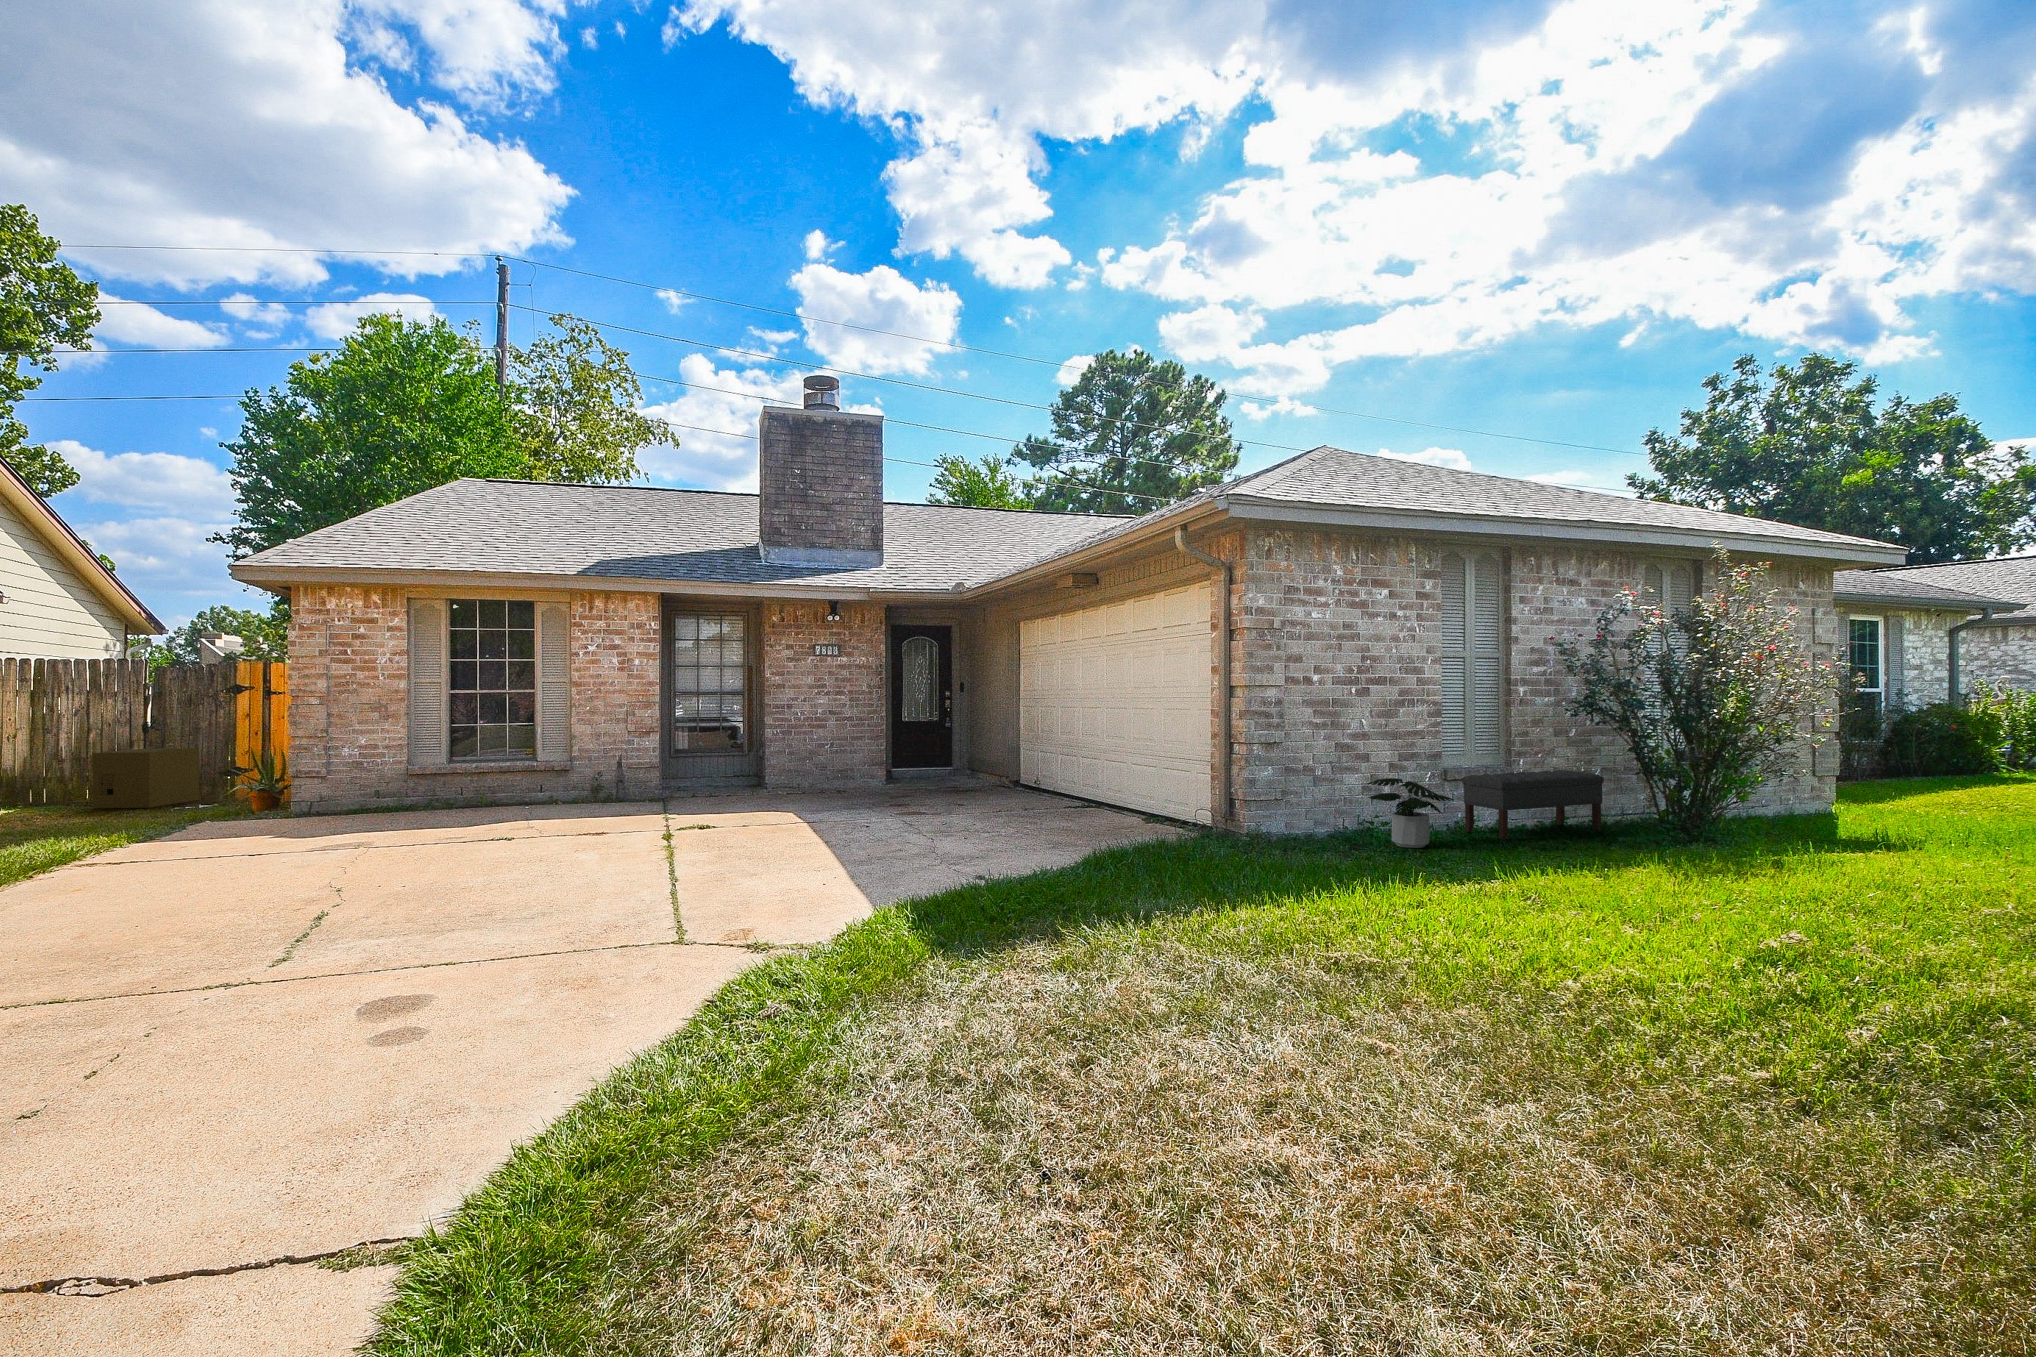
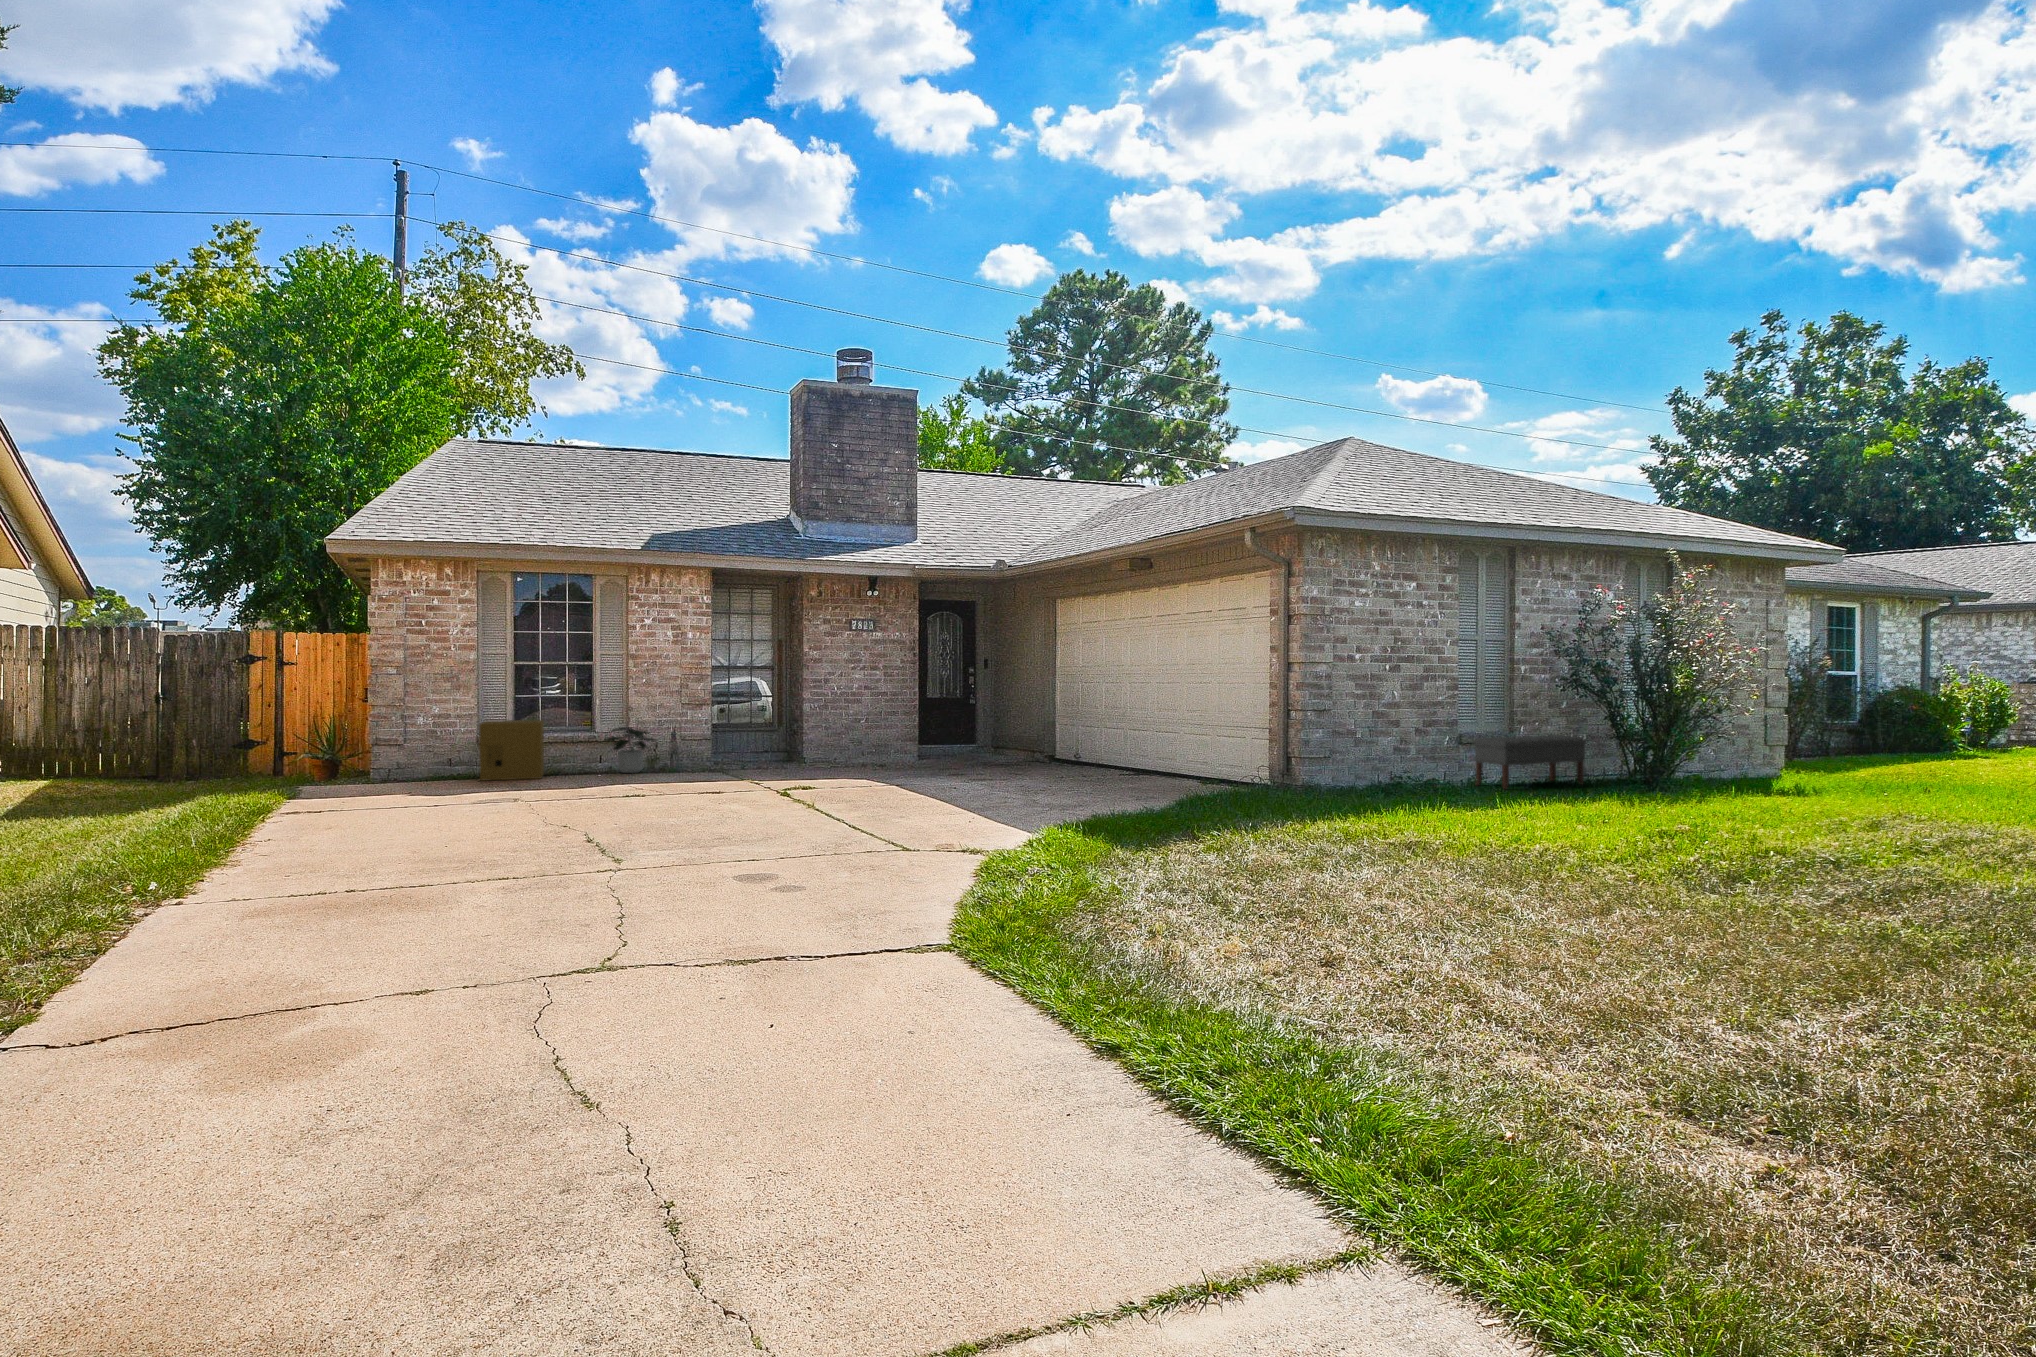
cardboard box: present [92,748,199,808] -> present [479,720,544,781]
potted plant: present [1367,778,1454,848] -> present [606,727,657,773]

